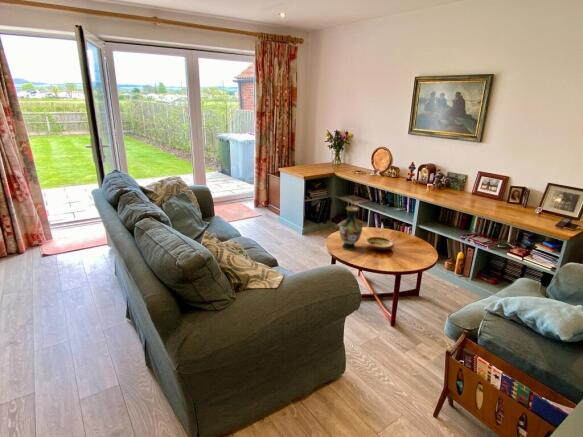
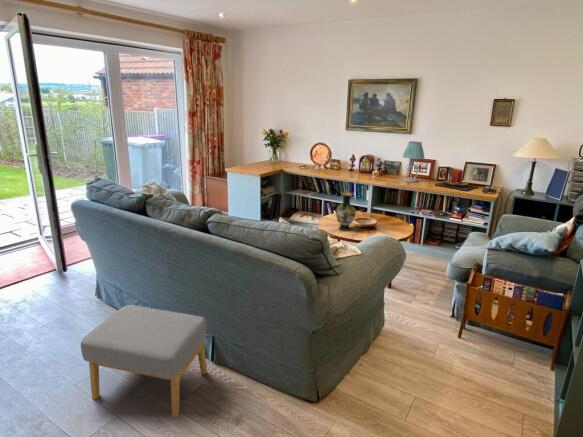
table lamp: none [461,152,489,202] -> present [403,141,424,182]
candle: none [496,192,561,222] -> present [435,169,477,191]
footstool: none [14,291,133,412] -> present [81,305,207,418]

